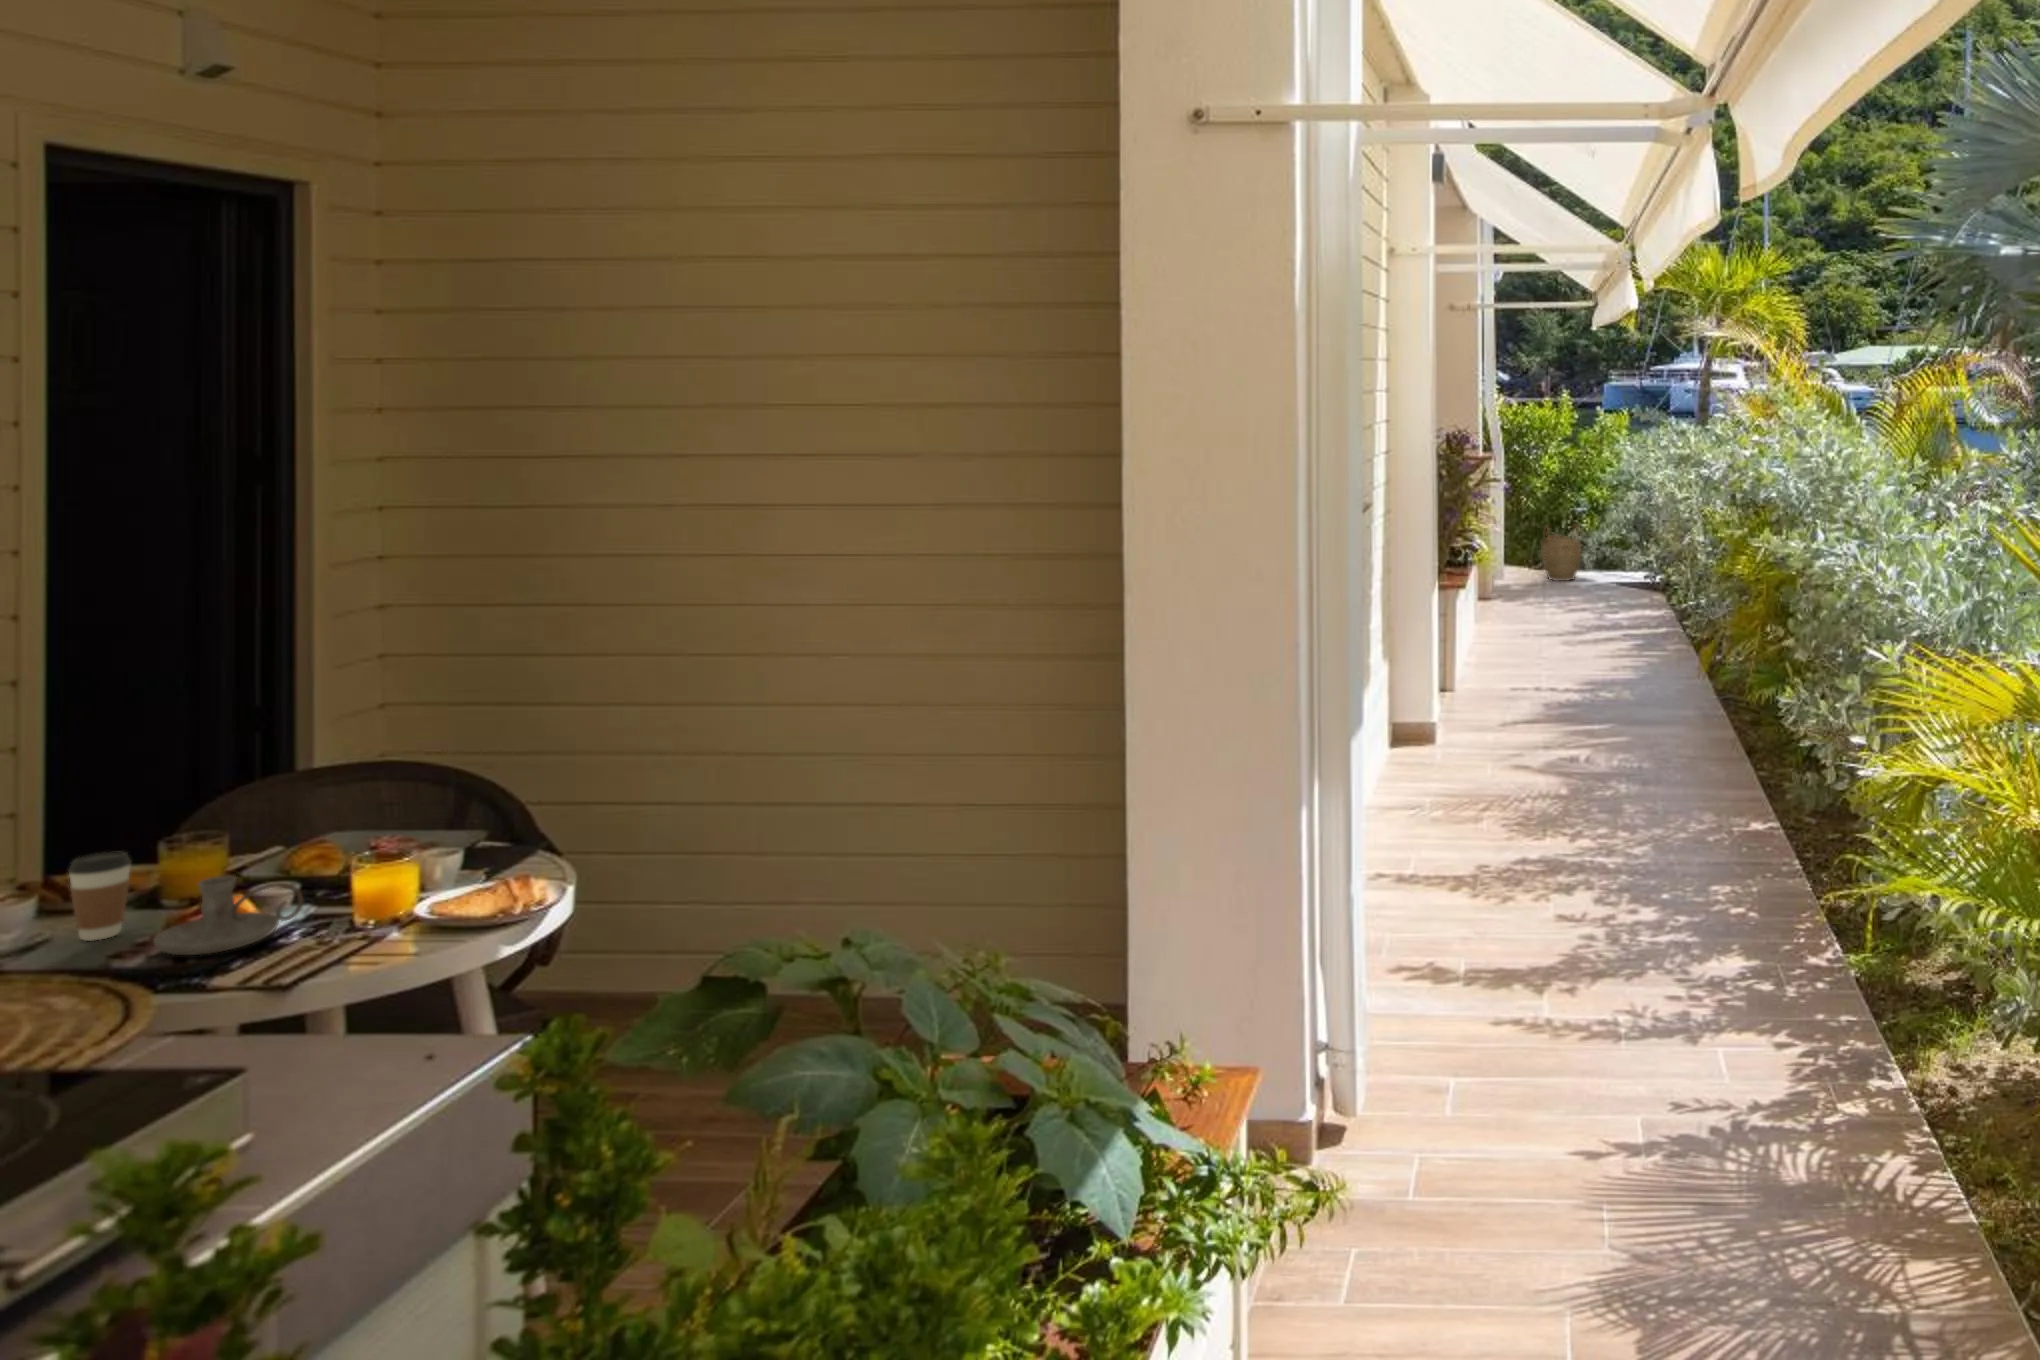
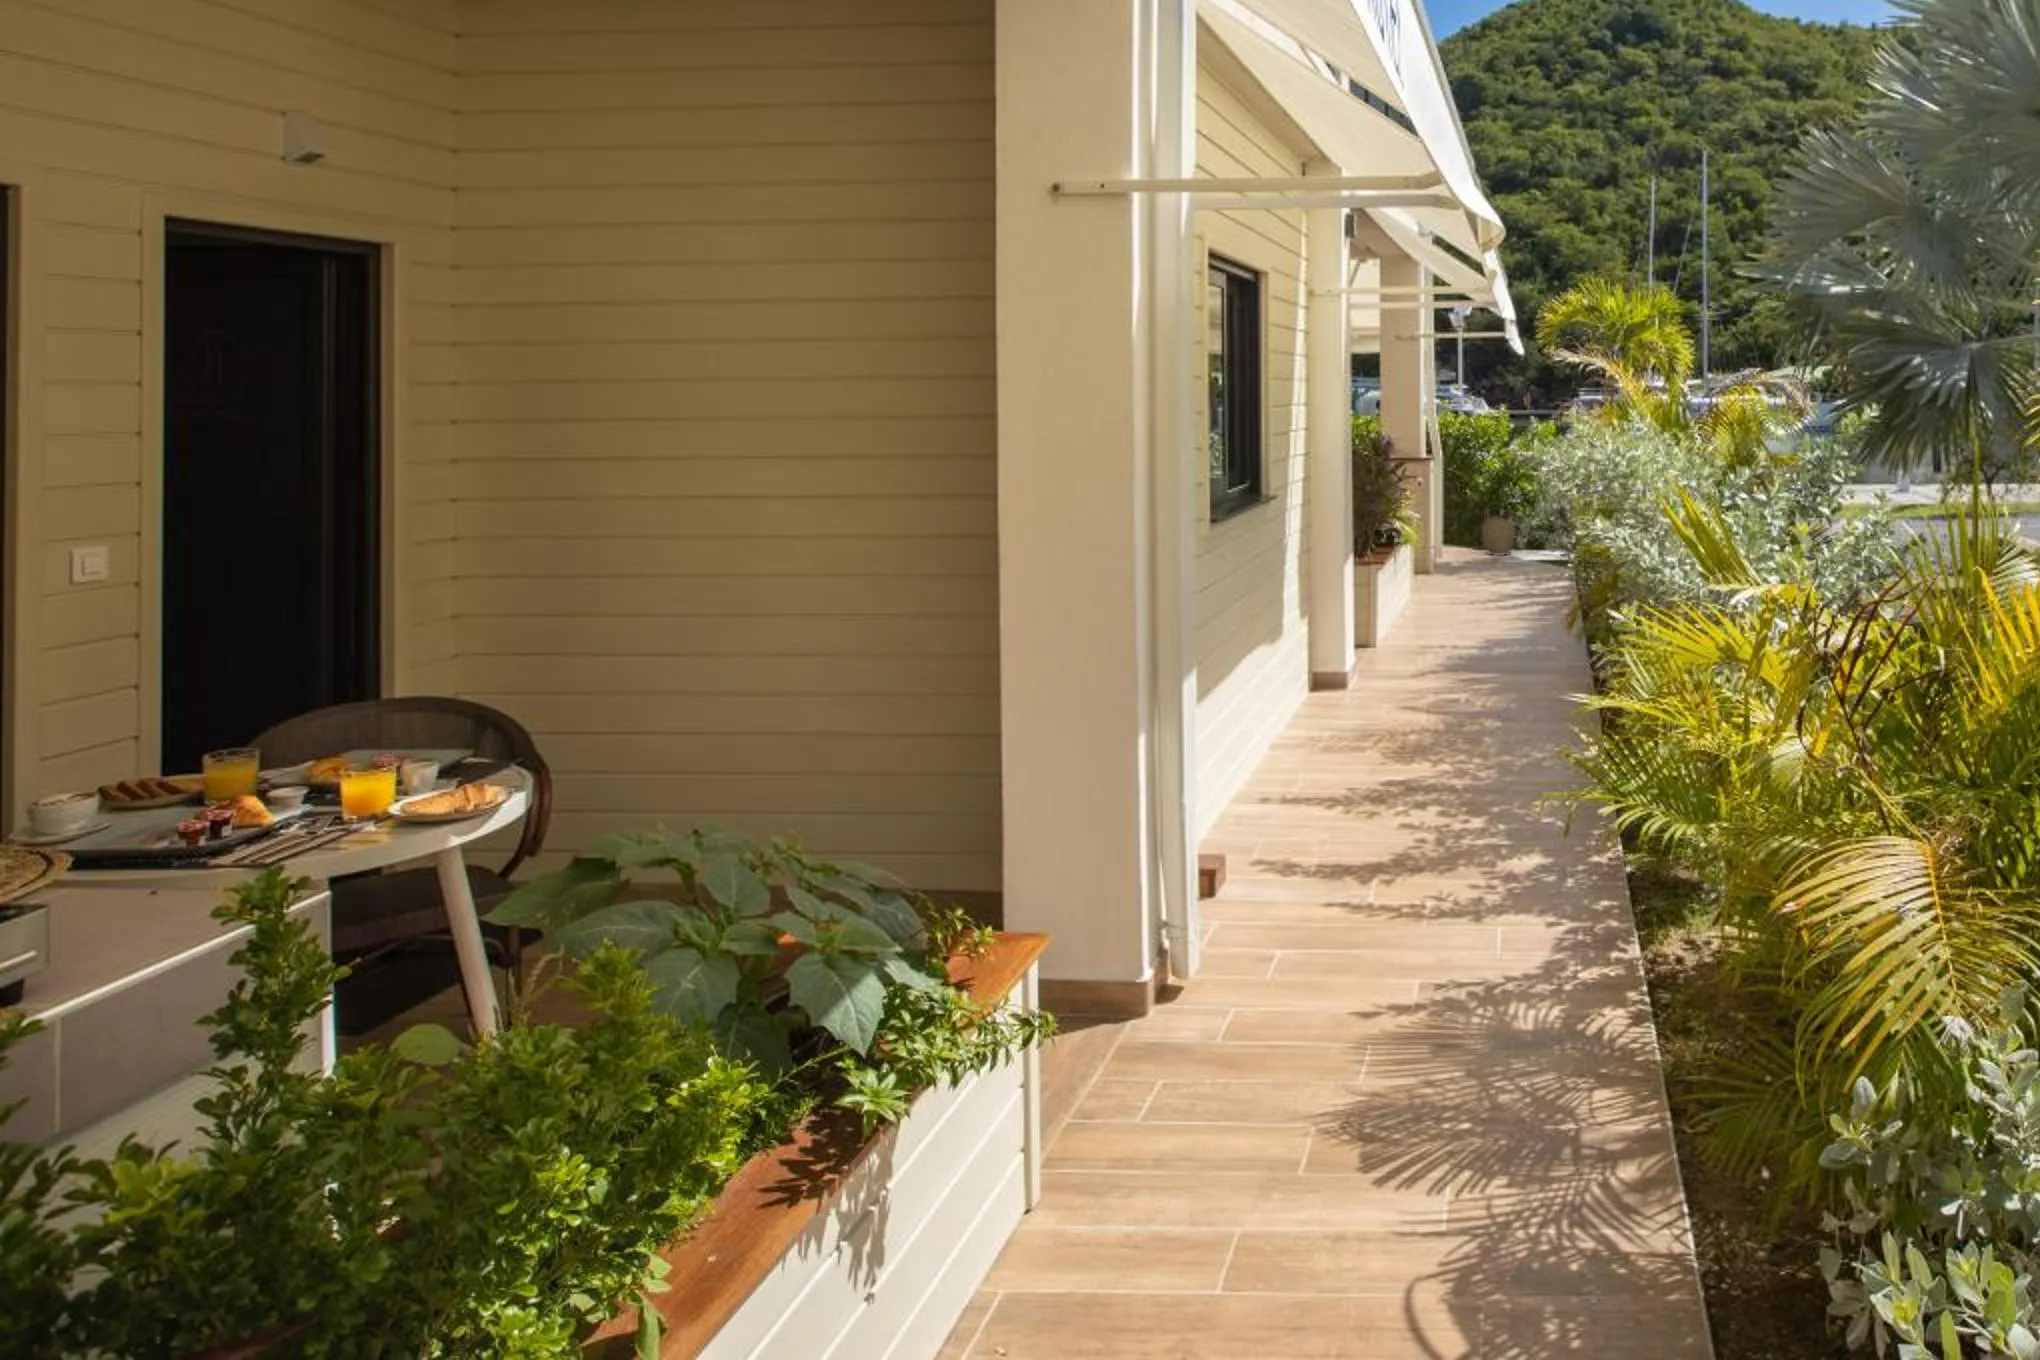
coffee cup: present [68,852,131,941] -> none [116,764,168,831]
candle holder: present [154,876,303,955] -> none [176,781,298,840]

